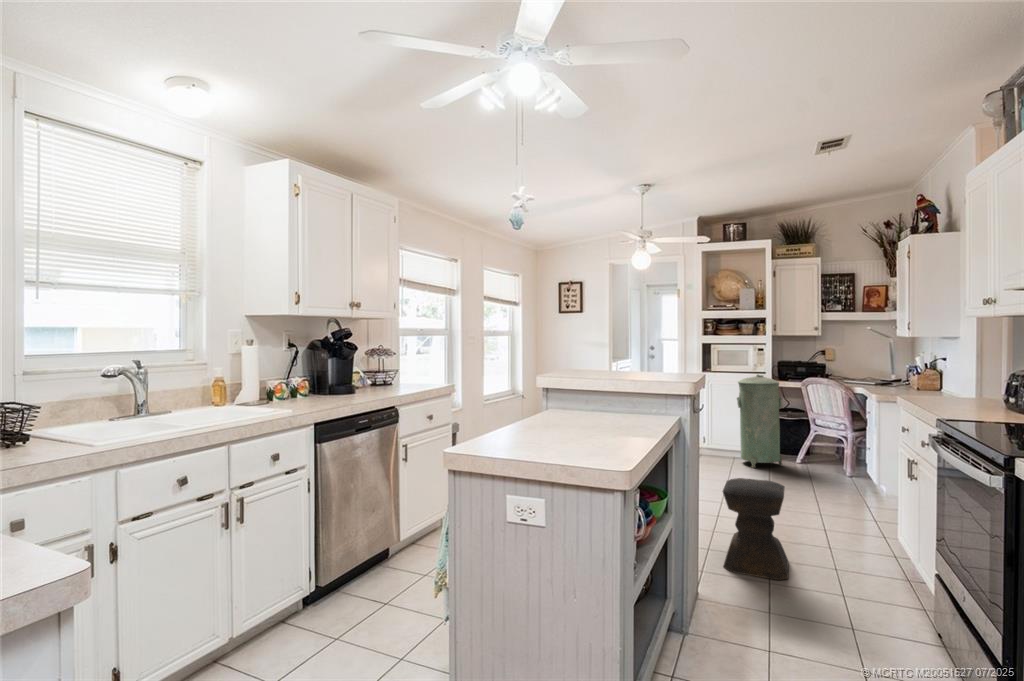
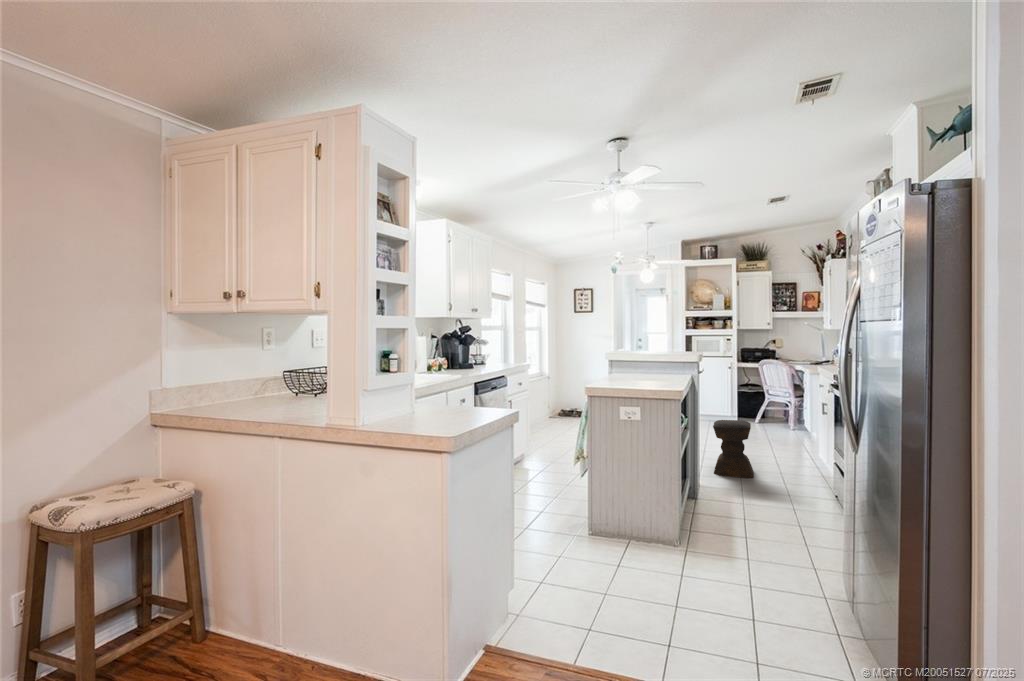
trash can: present [737,375,782,468] -> none [712,358,746,426]

